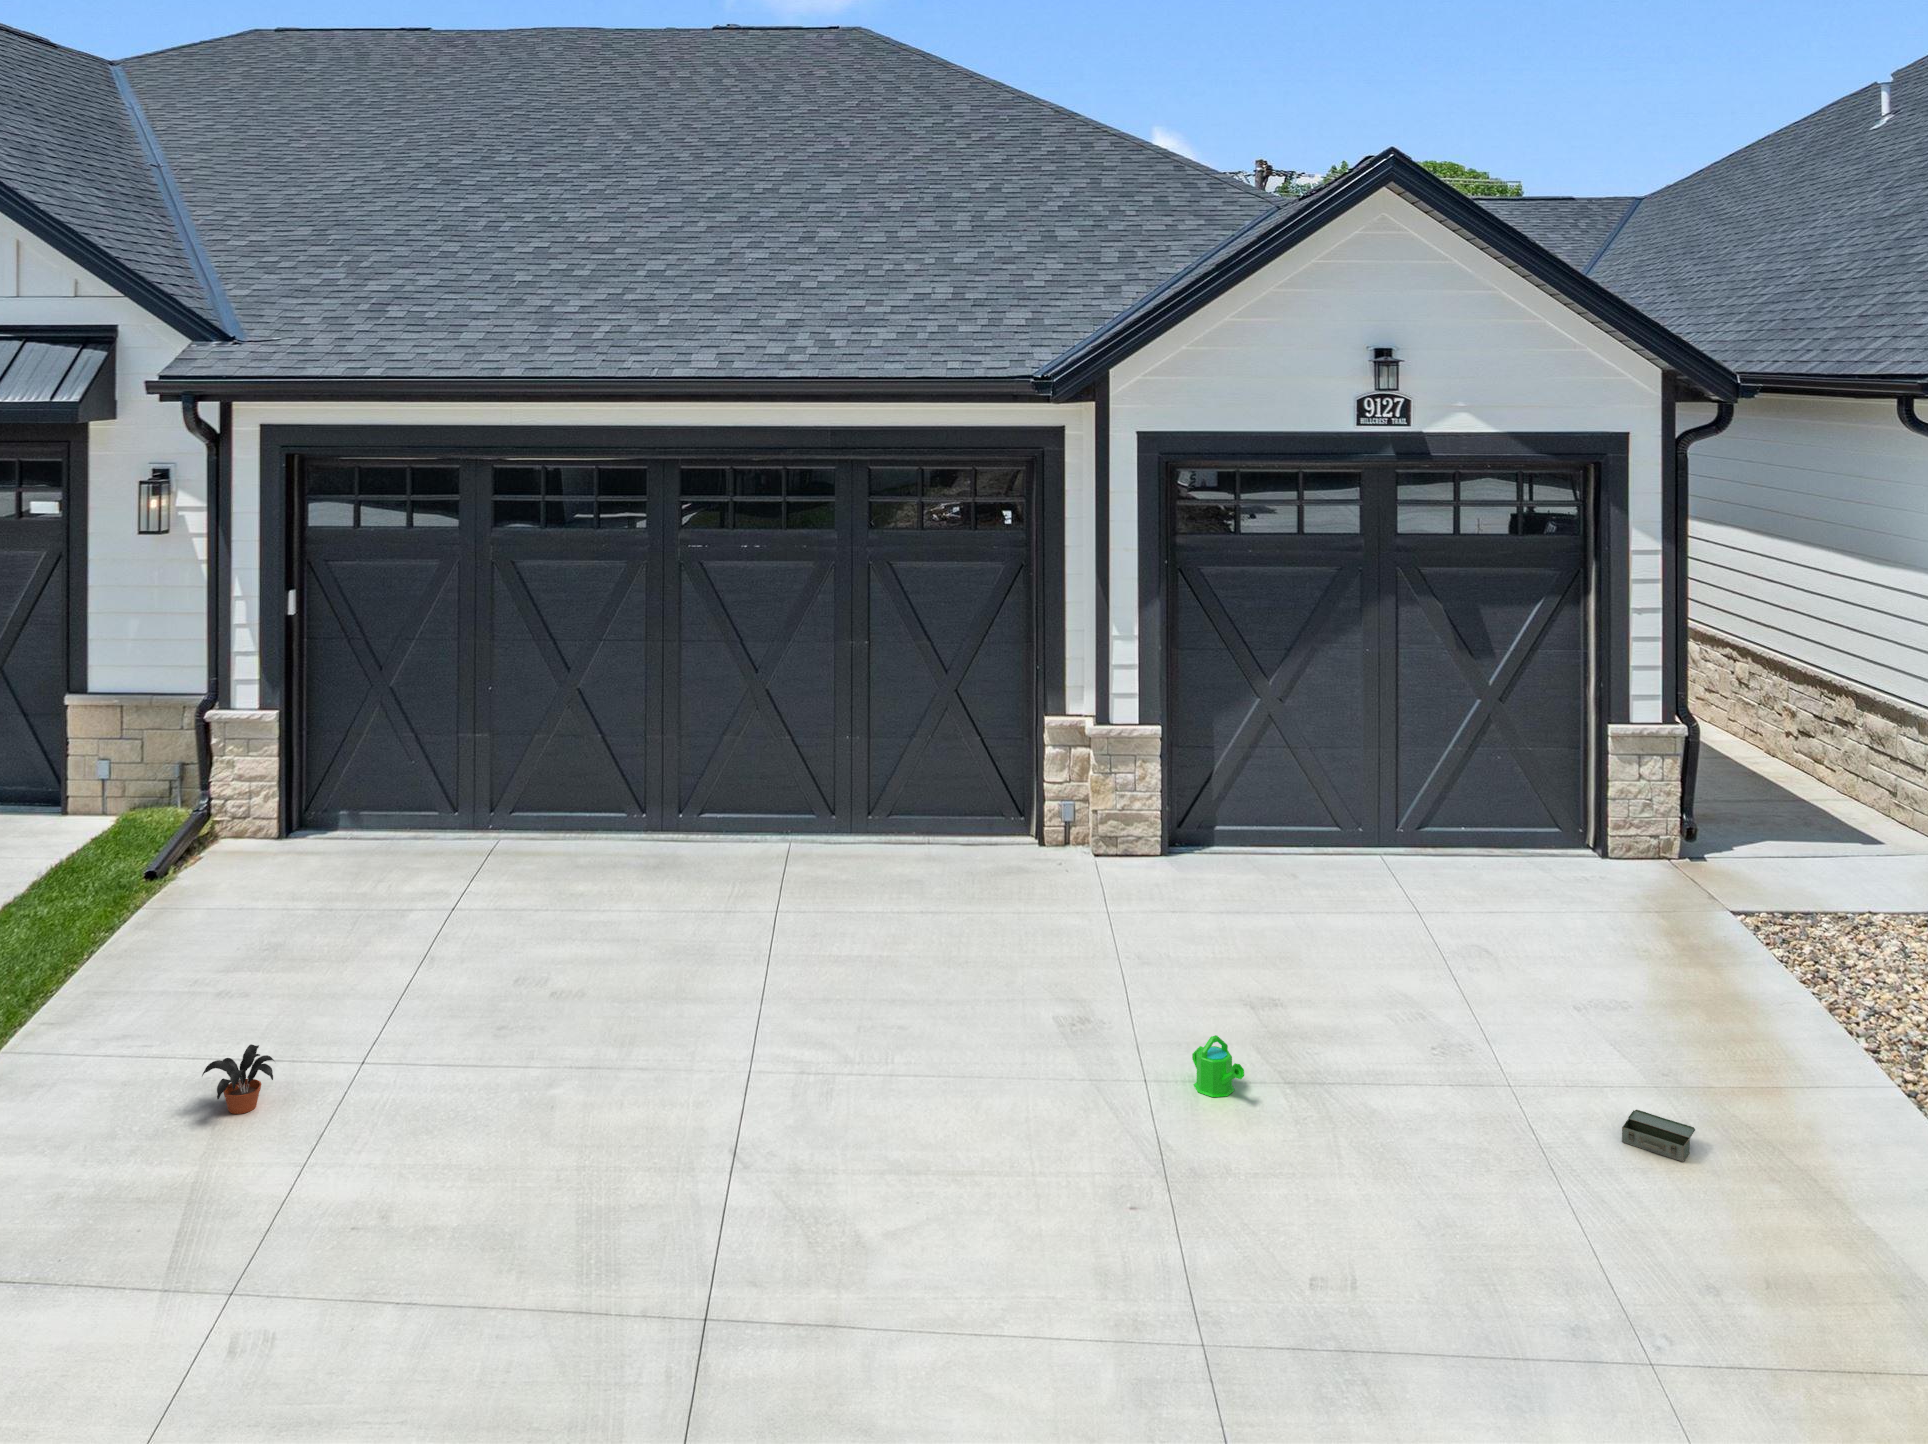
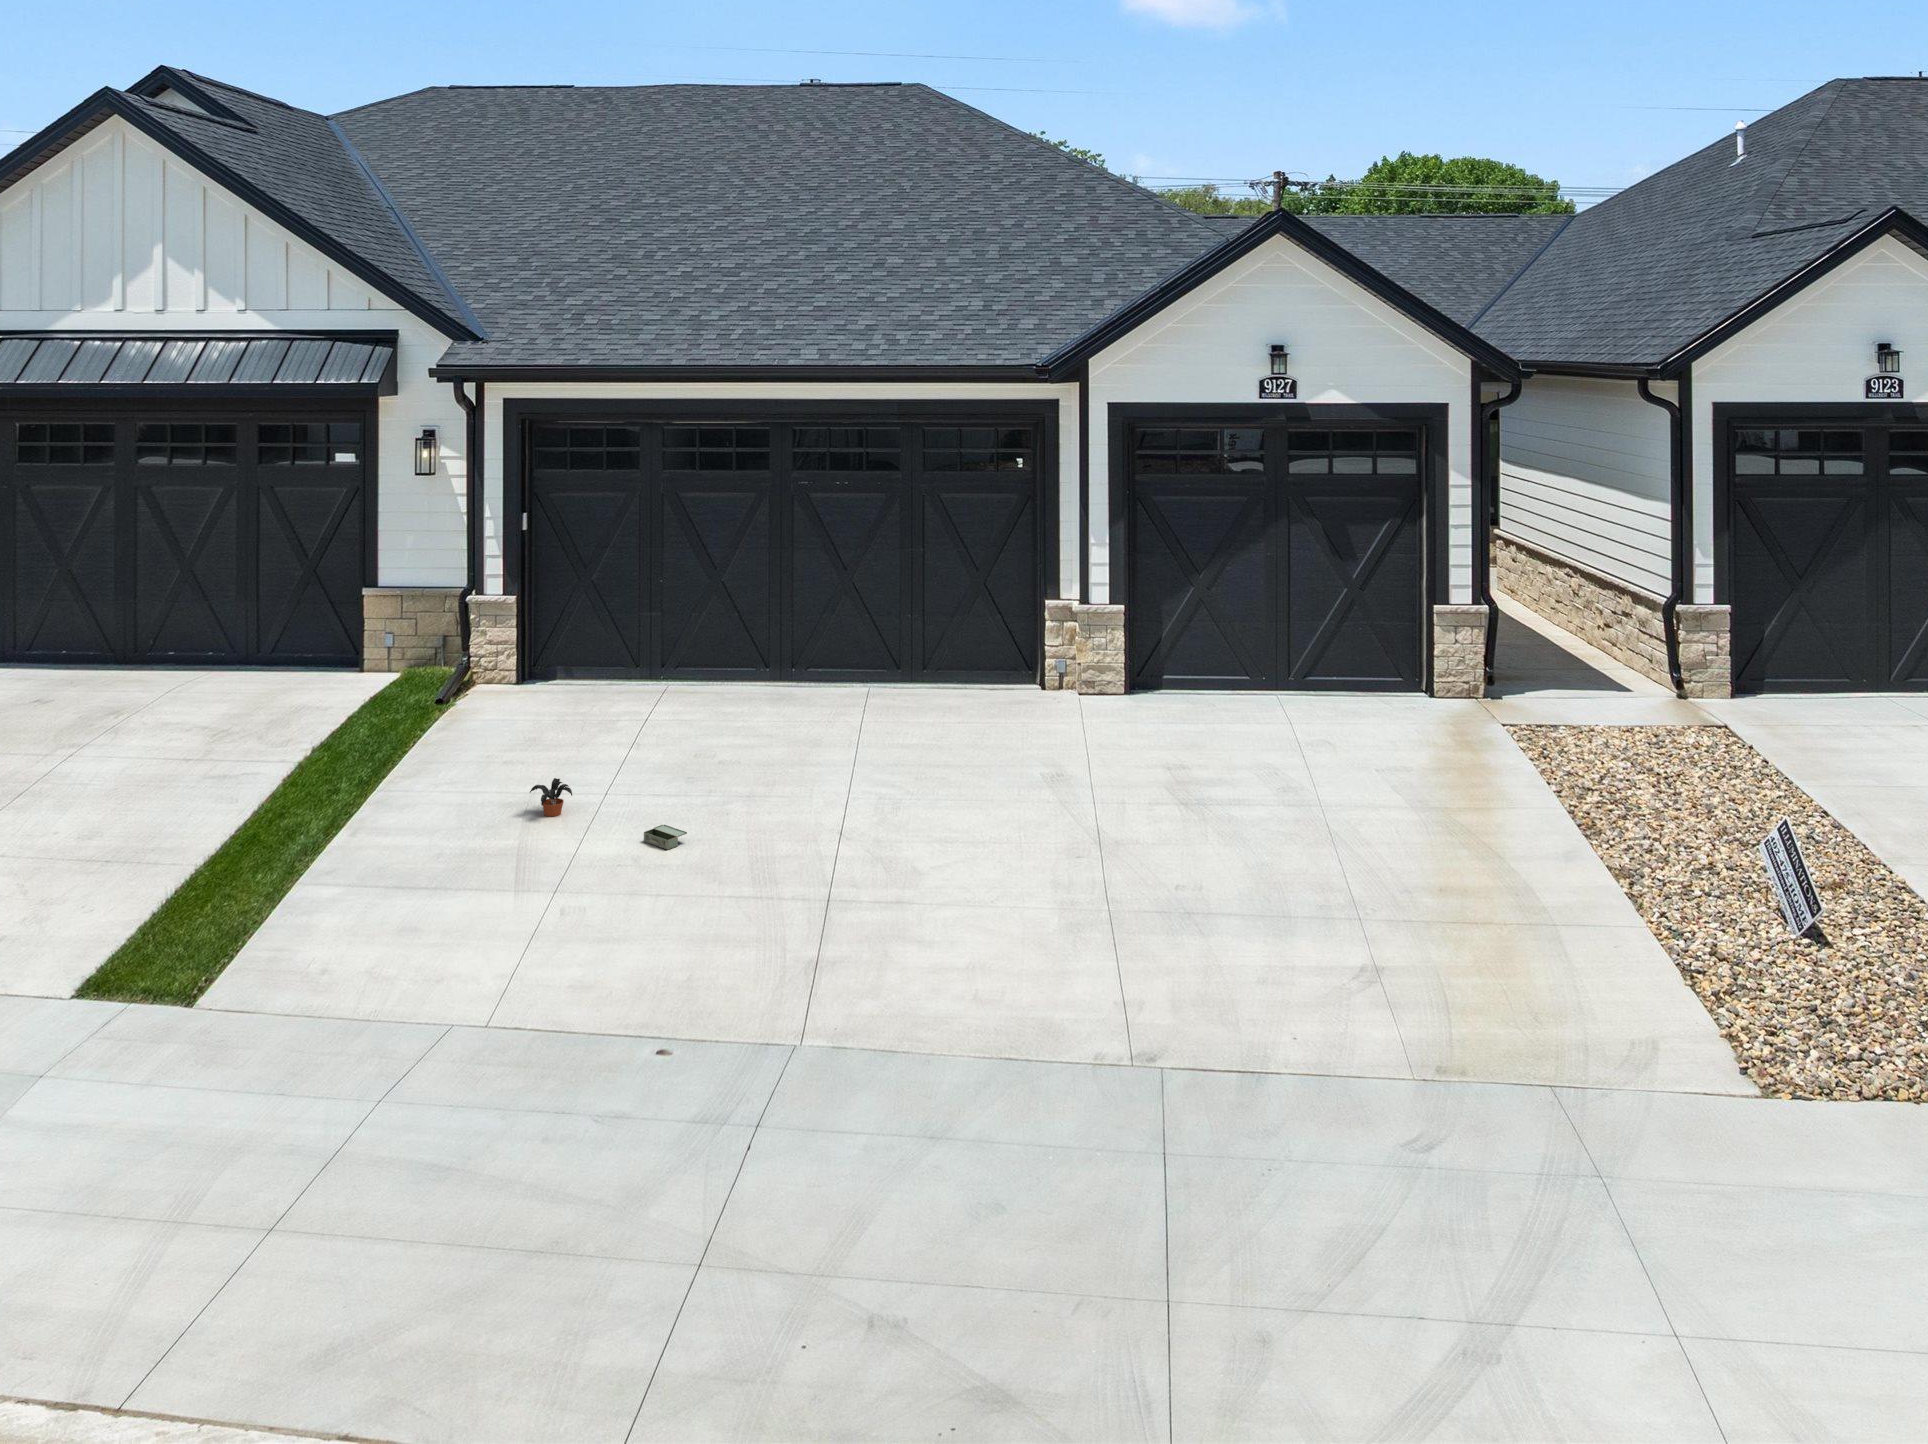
watering can: present [1192,1035,1244,1097] -> none [1134,776,1165,811]
toolbox: present [1622,1110,1695,1162] -> present [644,825,687,850]

